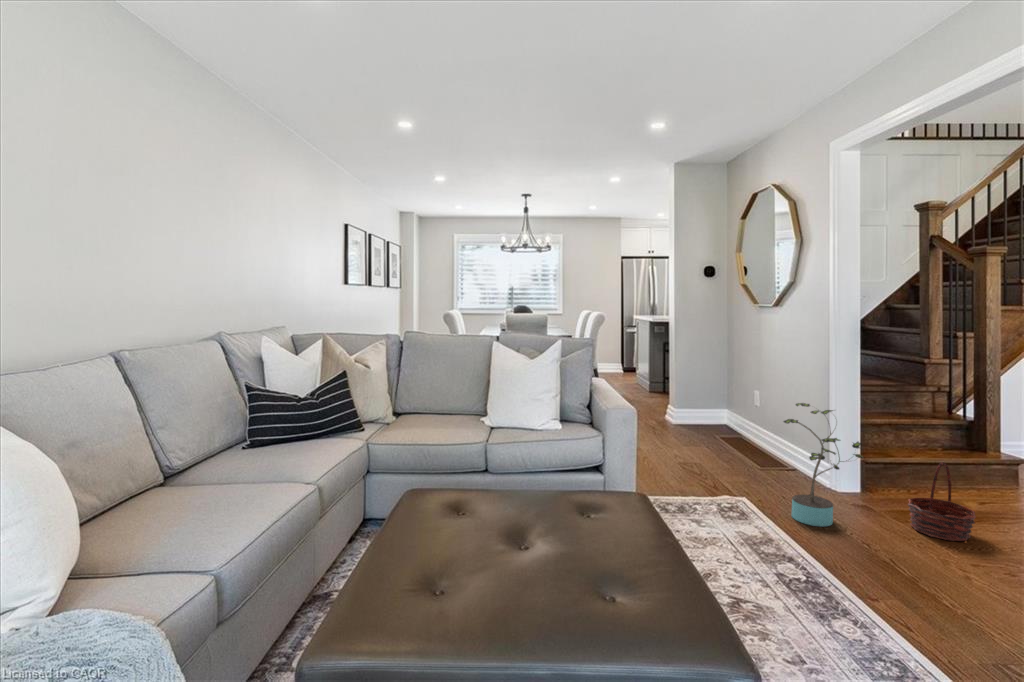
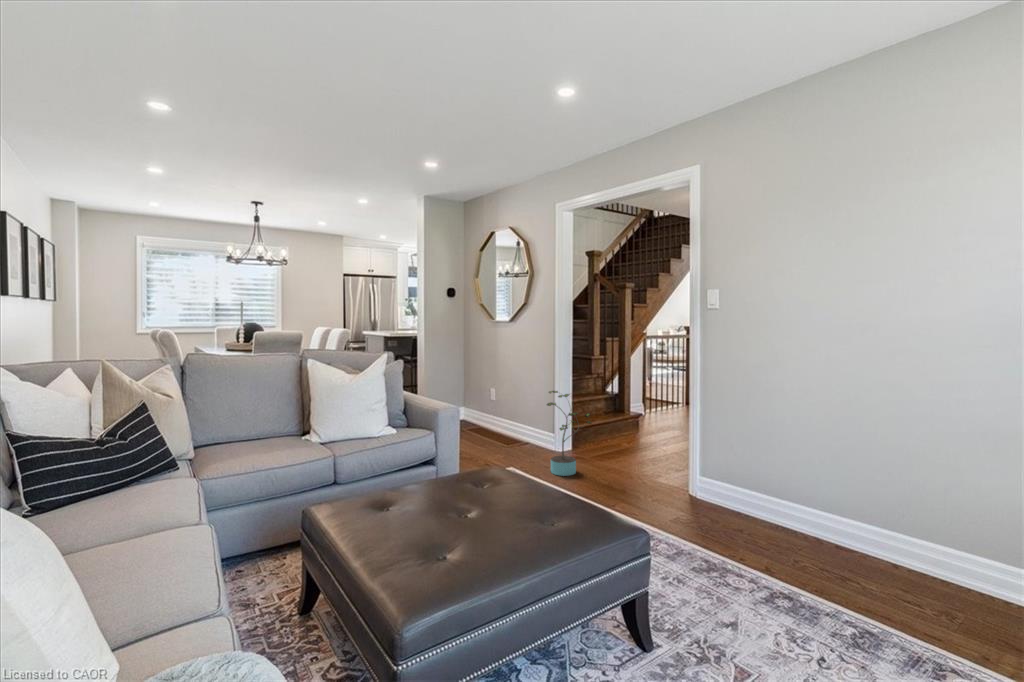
basket: present [908,462,976,541] -> none [610,419,645,467]

